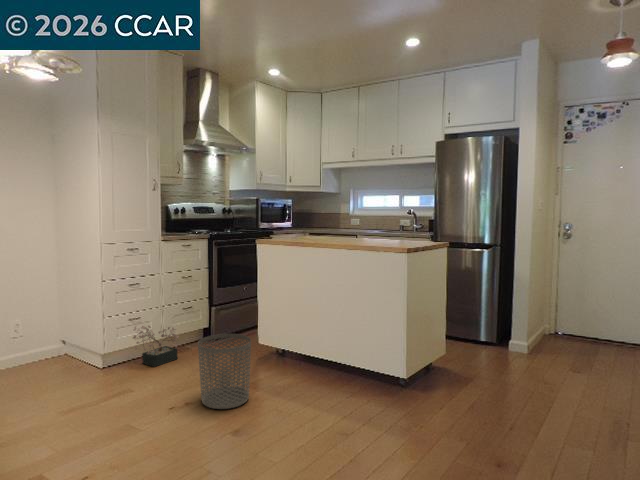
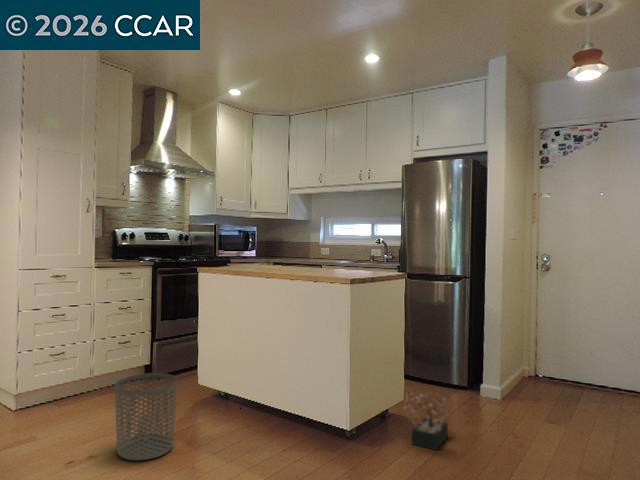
decorative plant: present [133,326,179,367] -> present [404,393,449,450]

